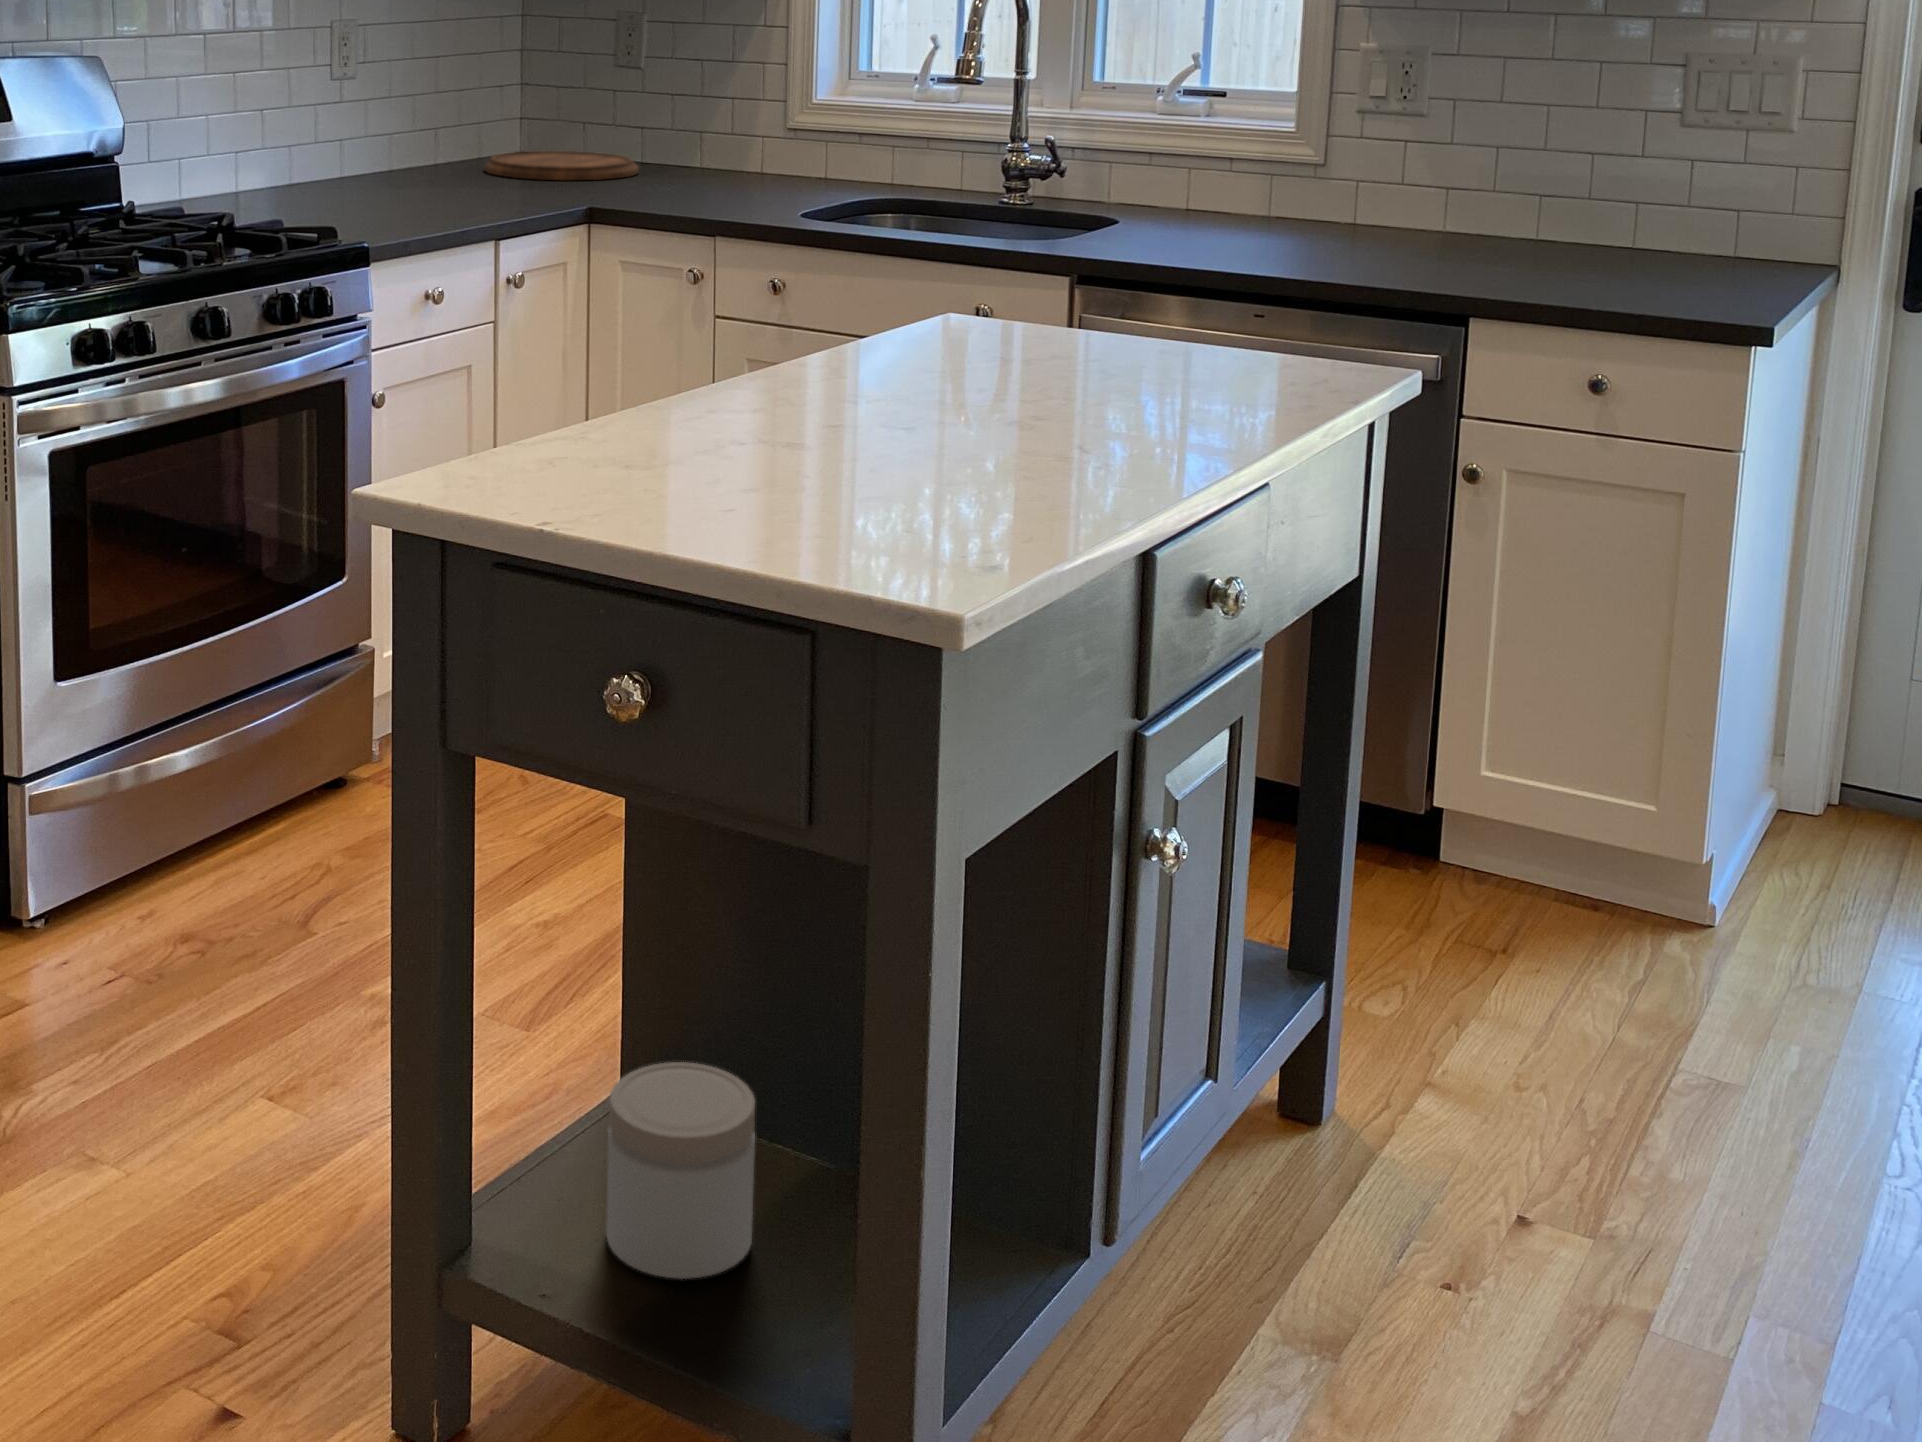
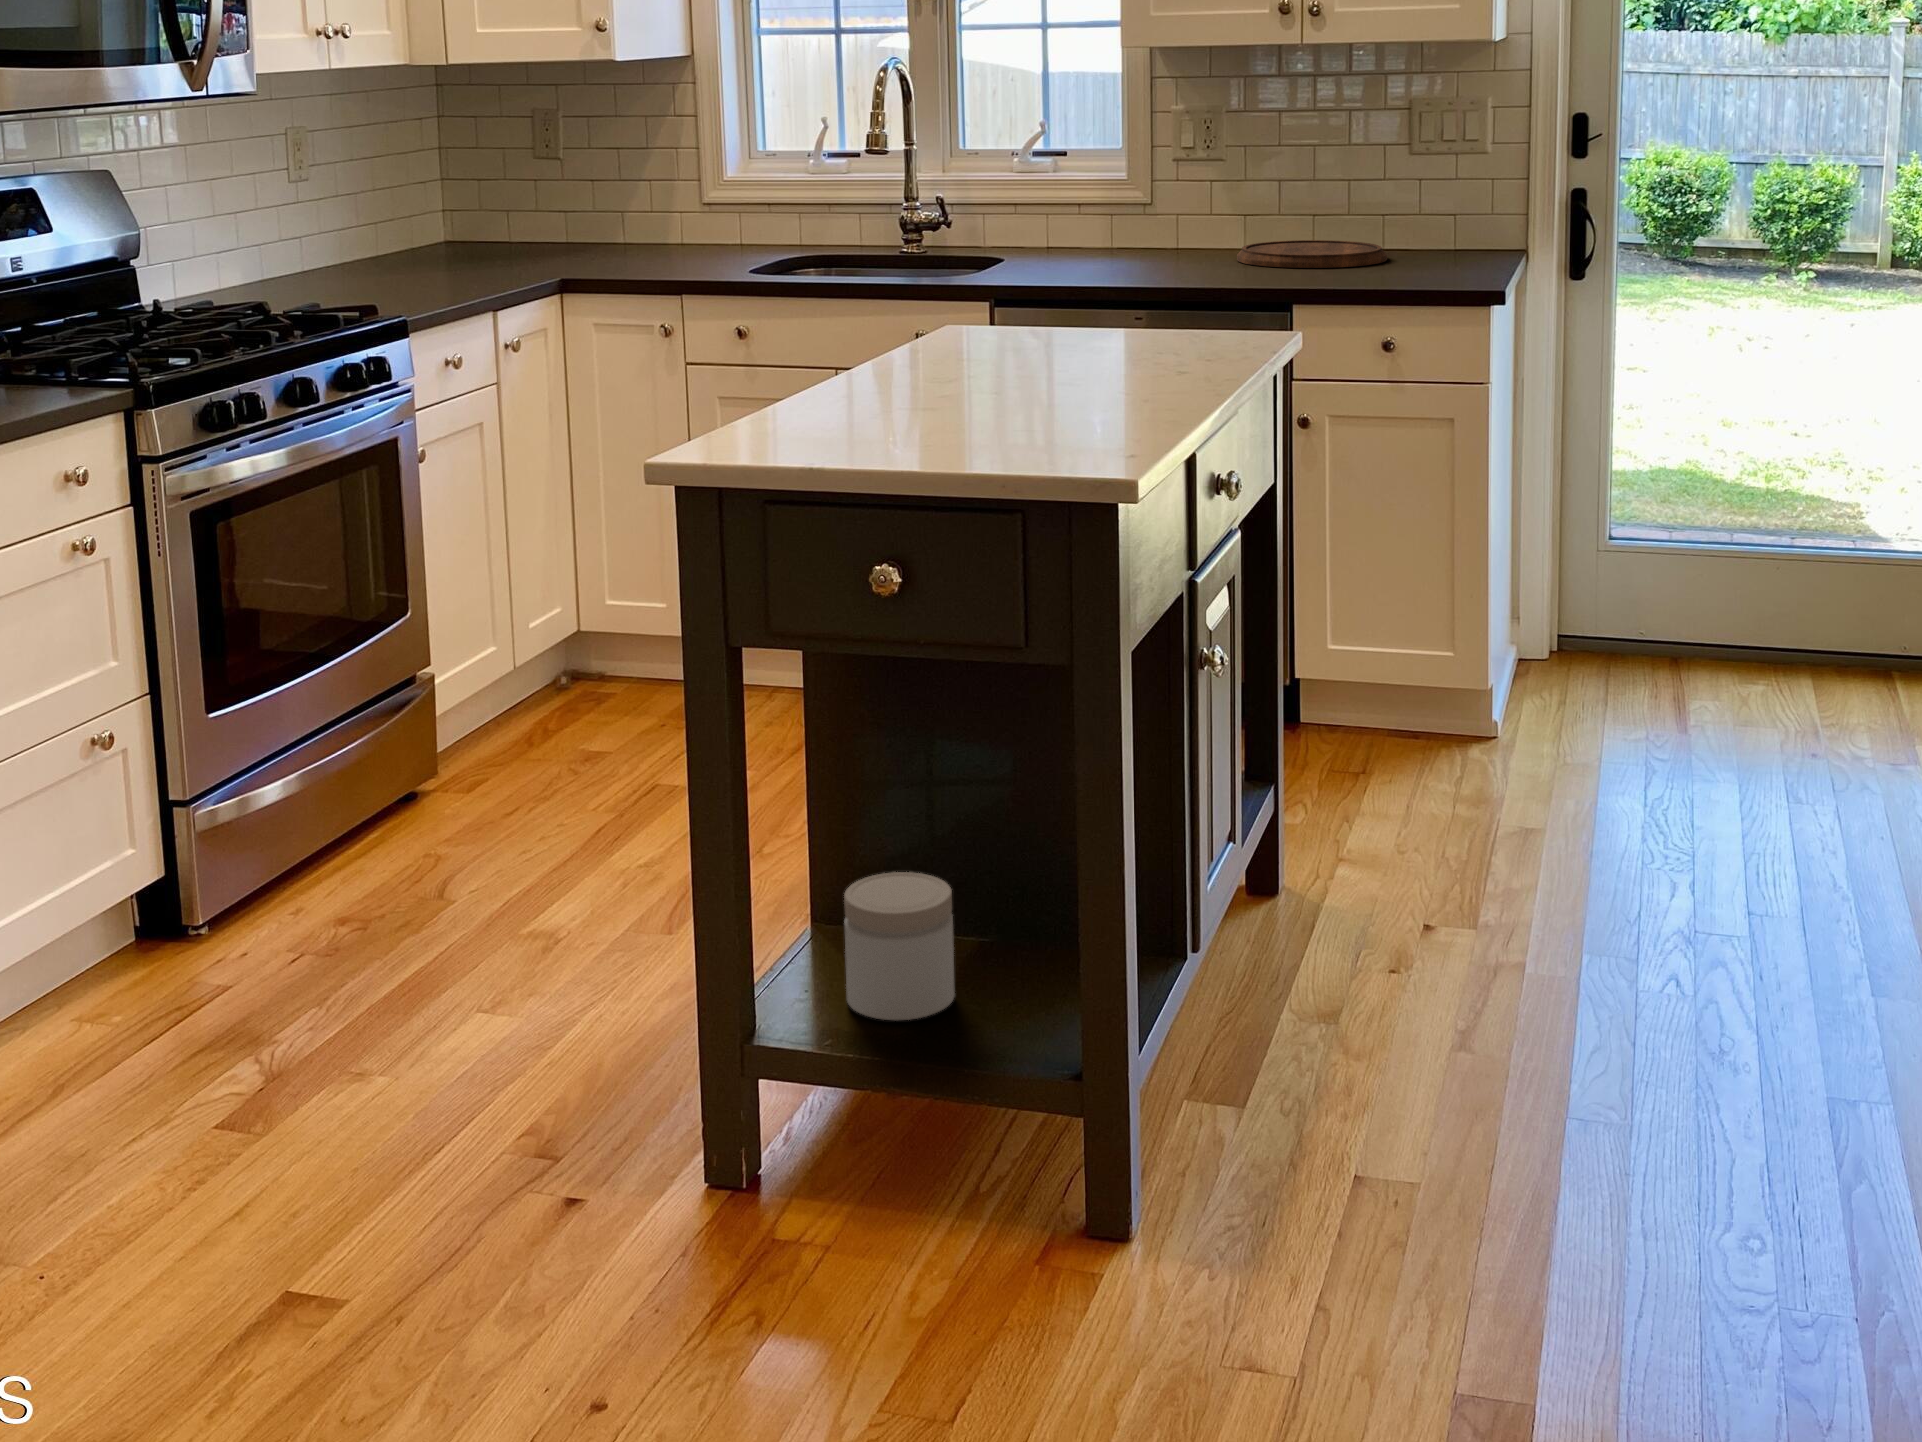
cutting board: present [485,151,639,180] -> present [1237,240,1387,268]

